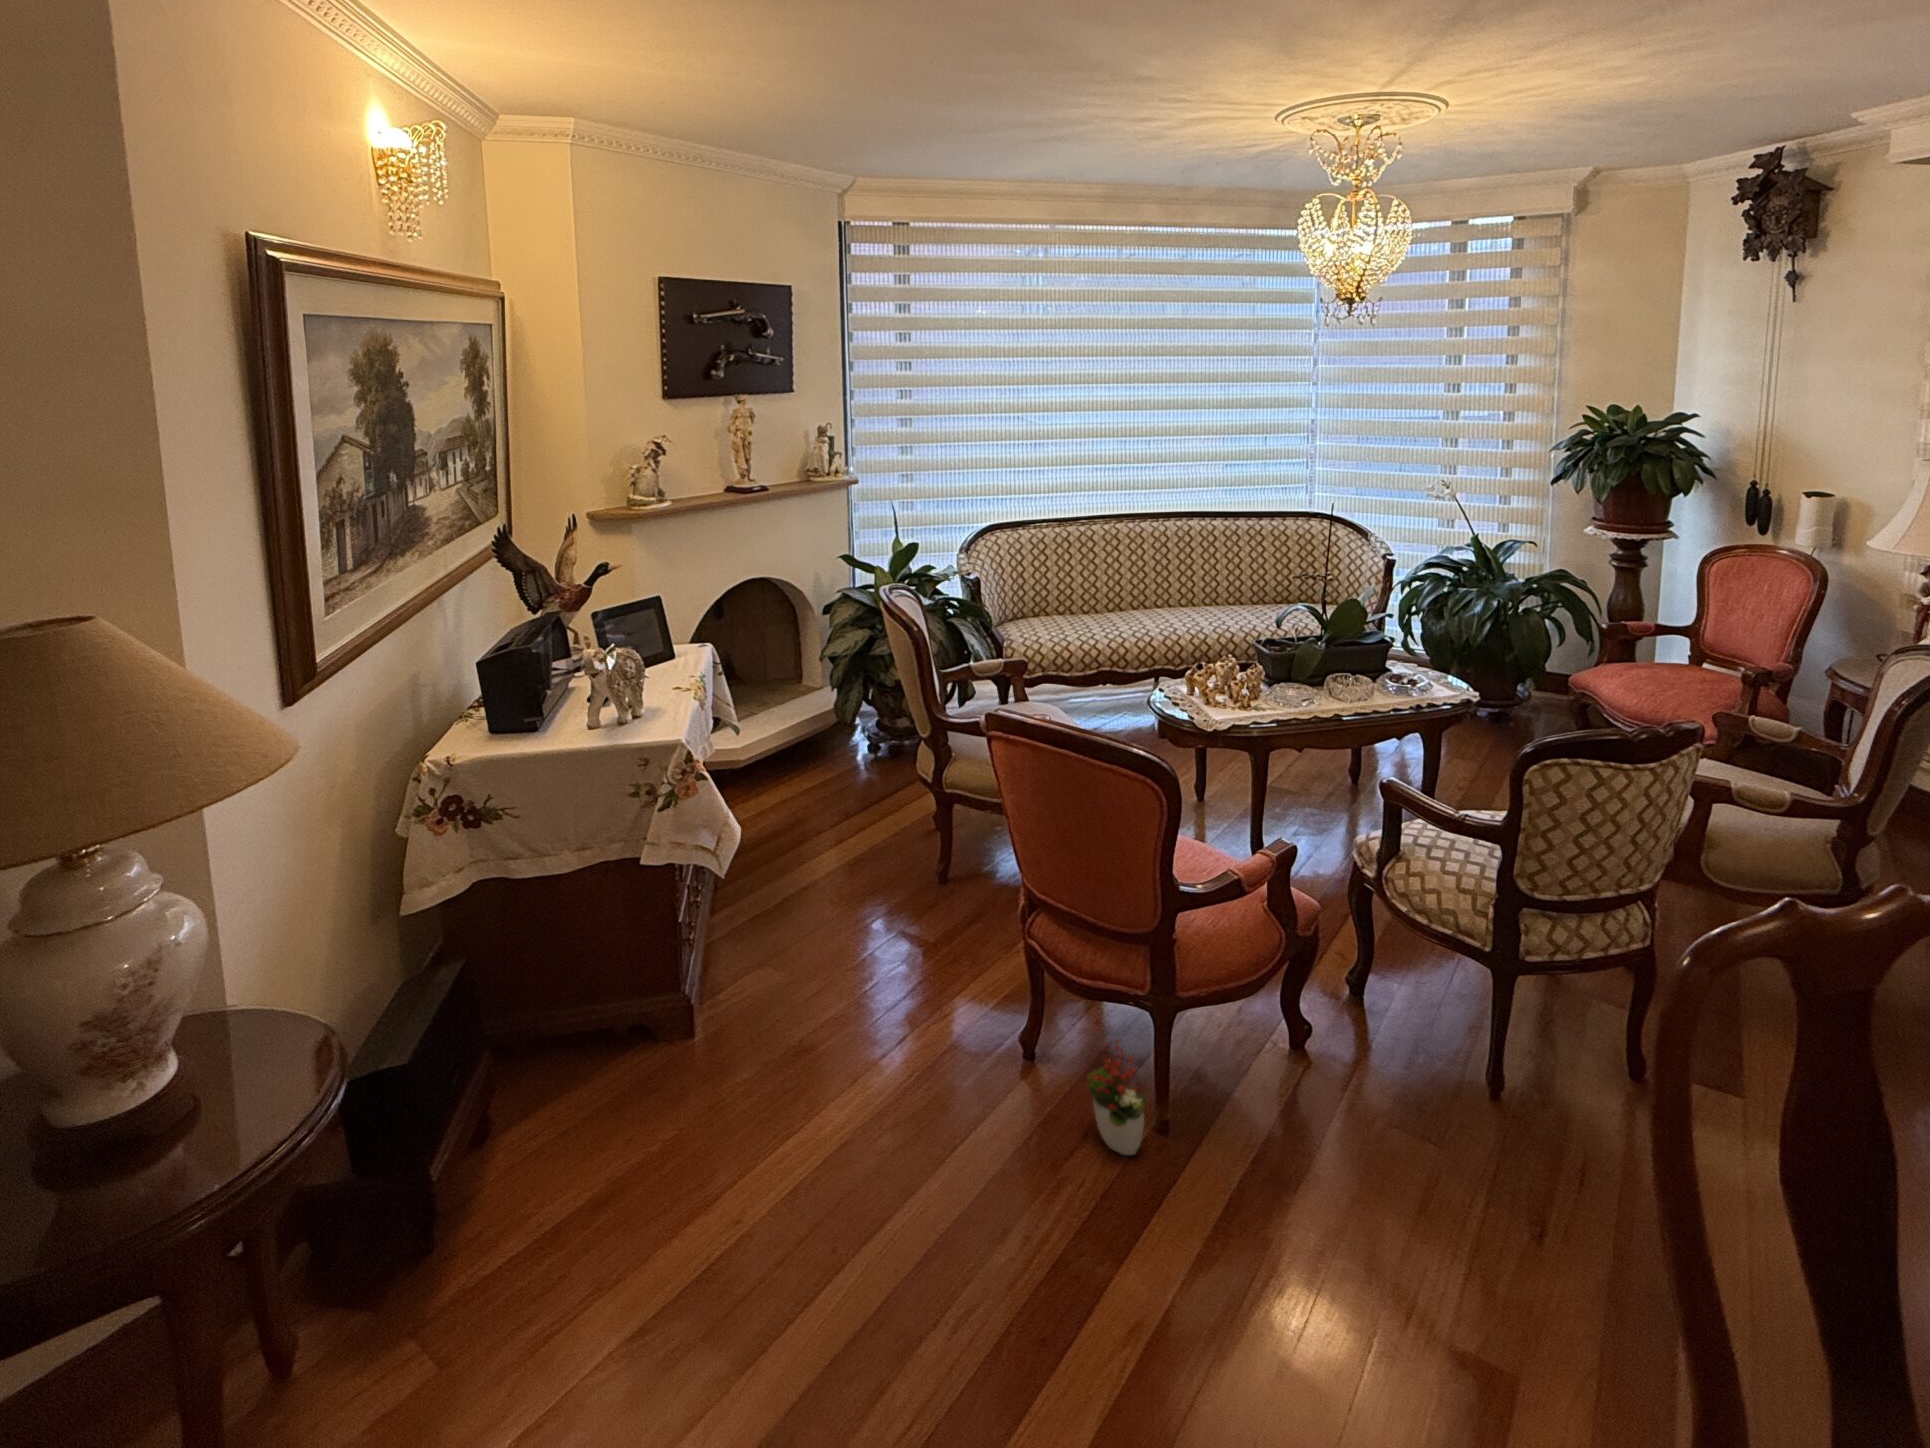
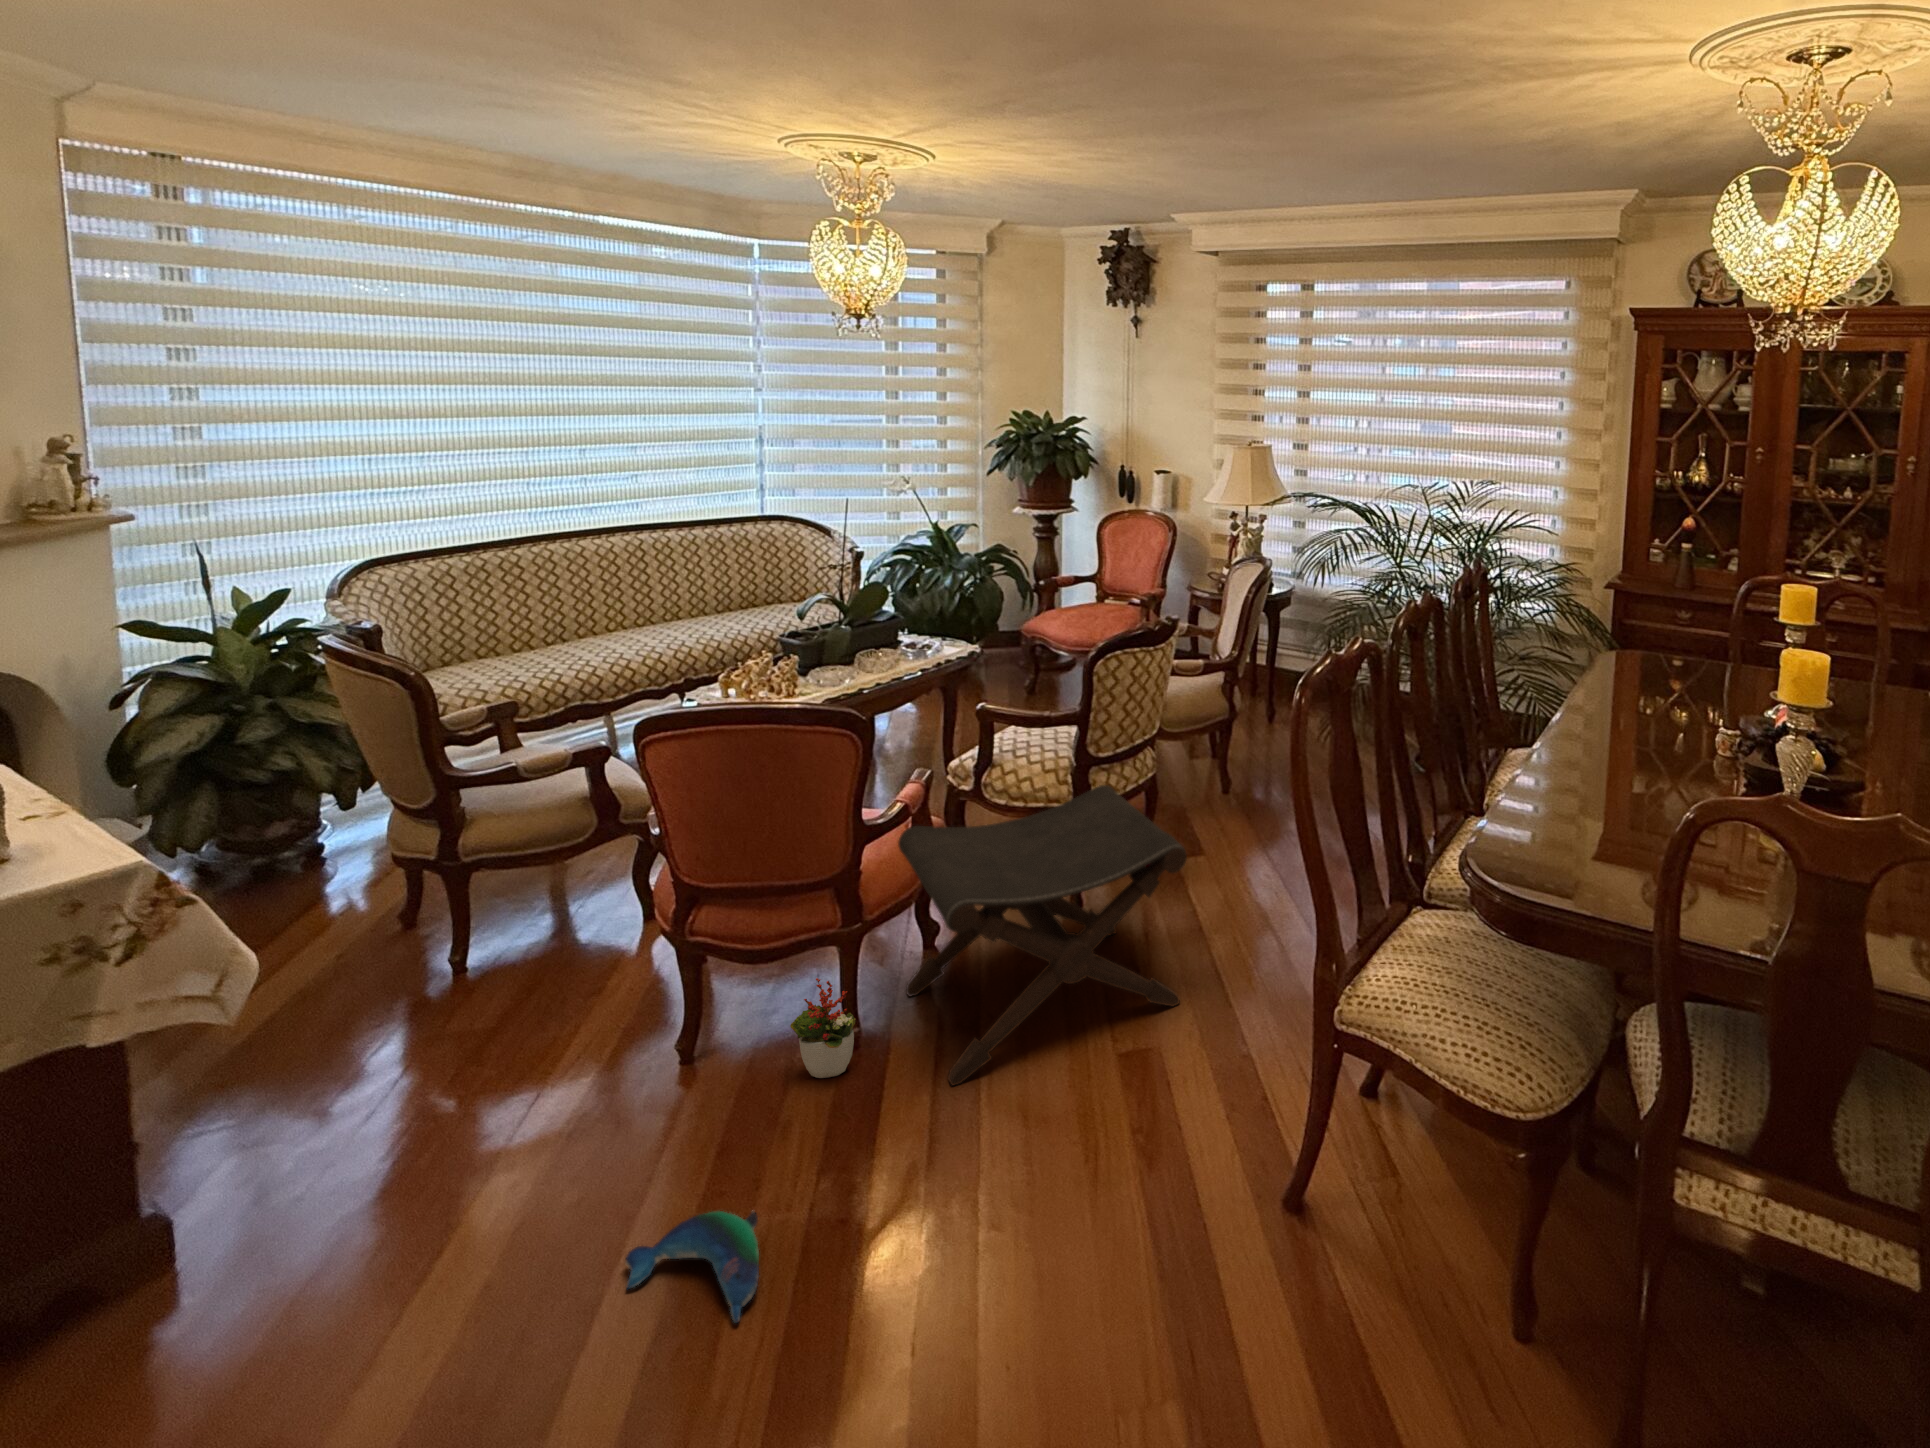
footstool: none [1216,905,1590,1328] -> present [898,785,1187,1085]
plush toy: none [854,1232,956,1386] -> present [626,1211,759,1323]

